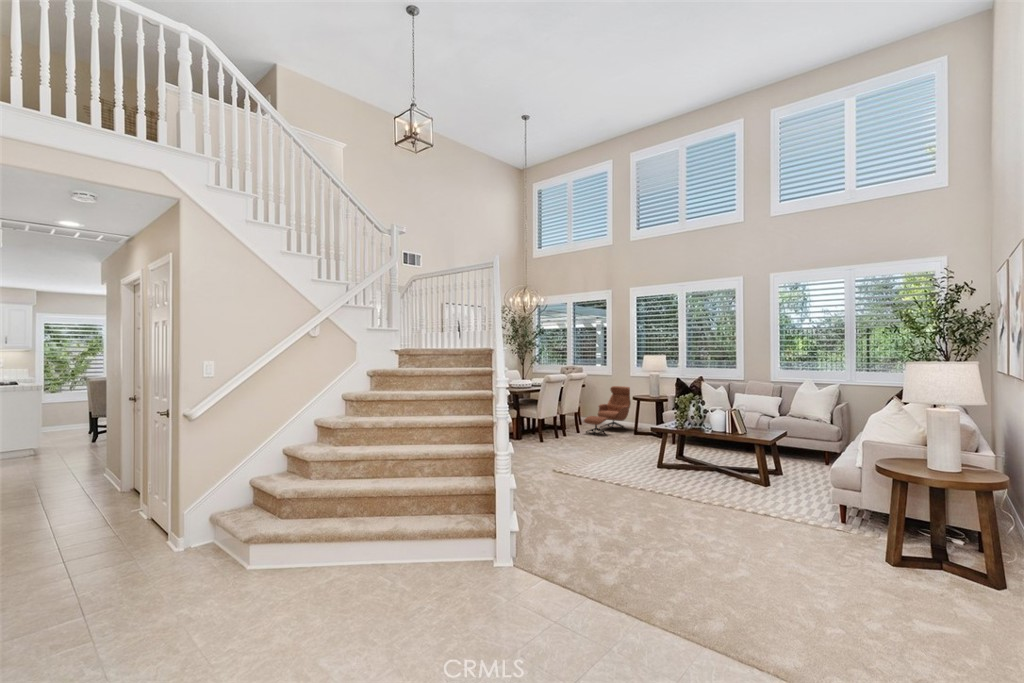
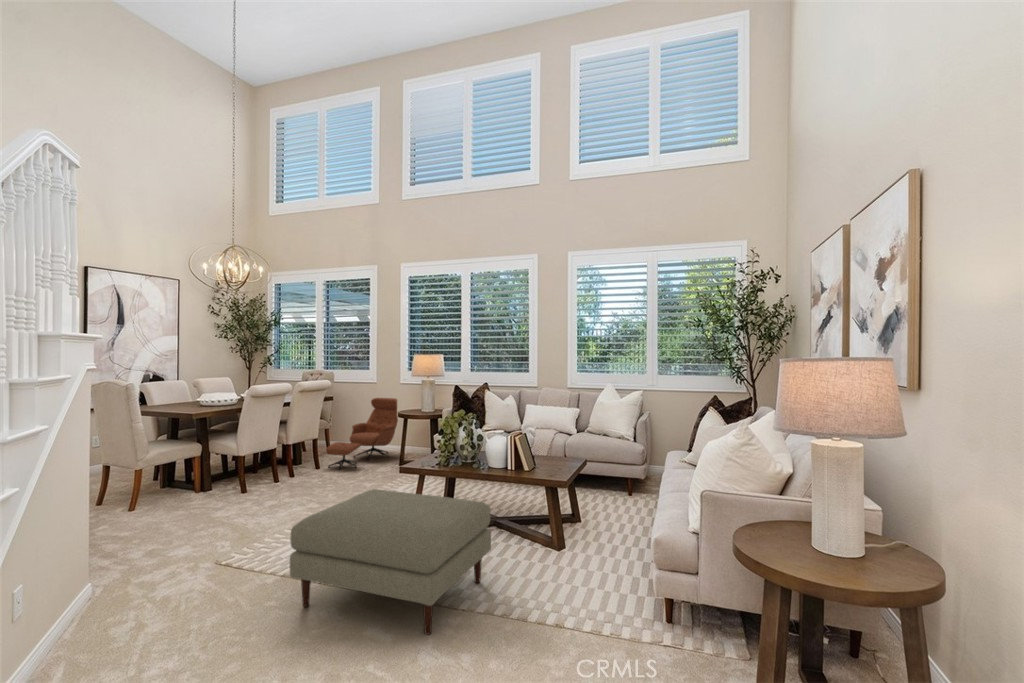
ottoman: none [602,438,719,513] -> present [290,489,491,634]

